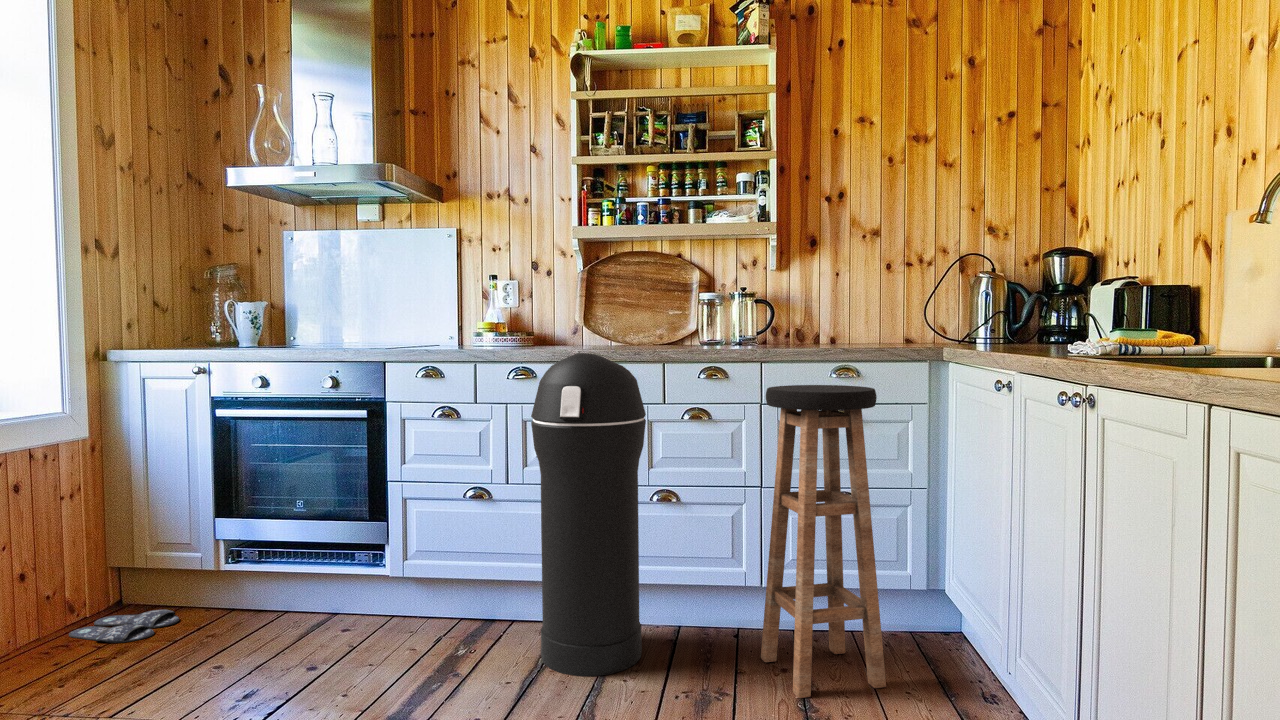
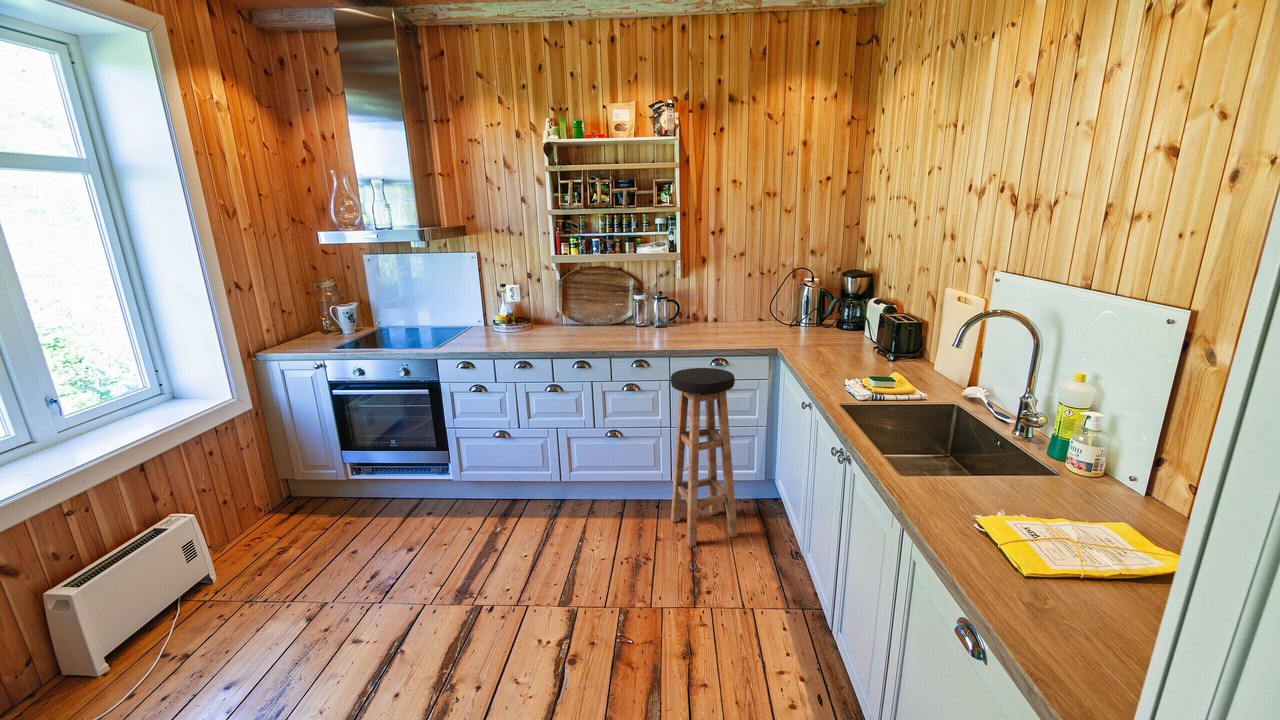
trash can: present [531,353,646,676] -> none [531,356,604,538]
slippers: present [69,610,179,643] -> none [263,503,329,529]

